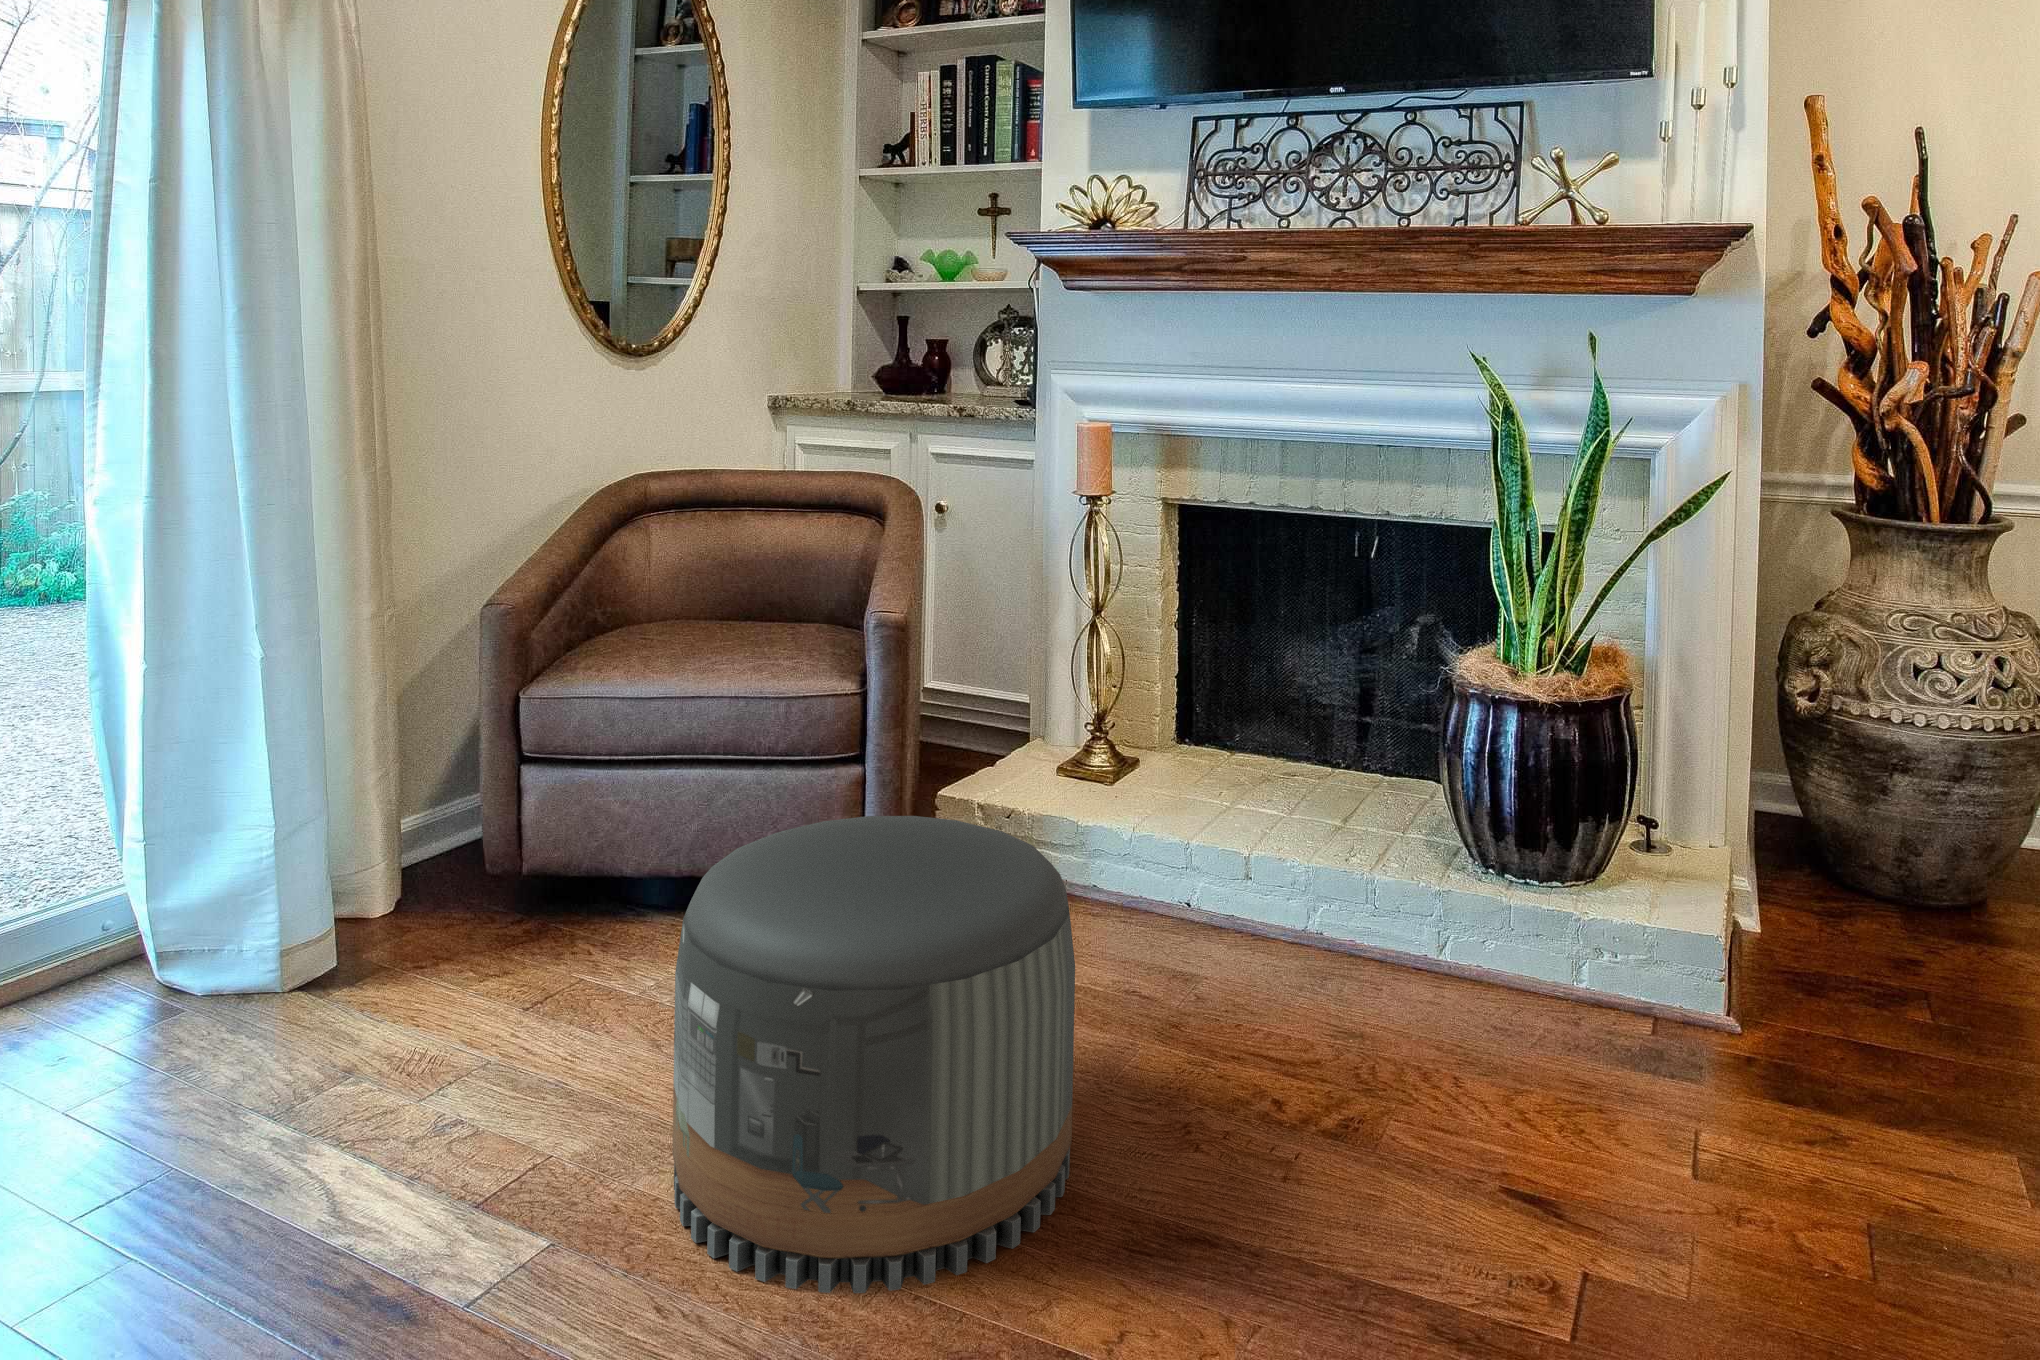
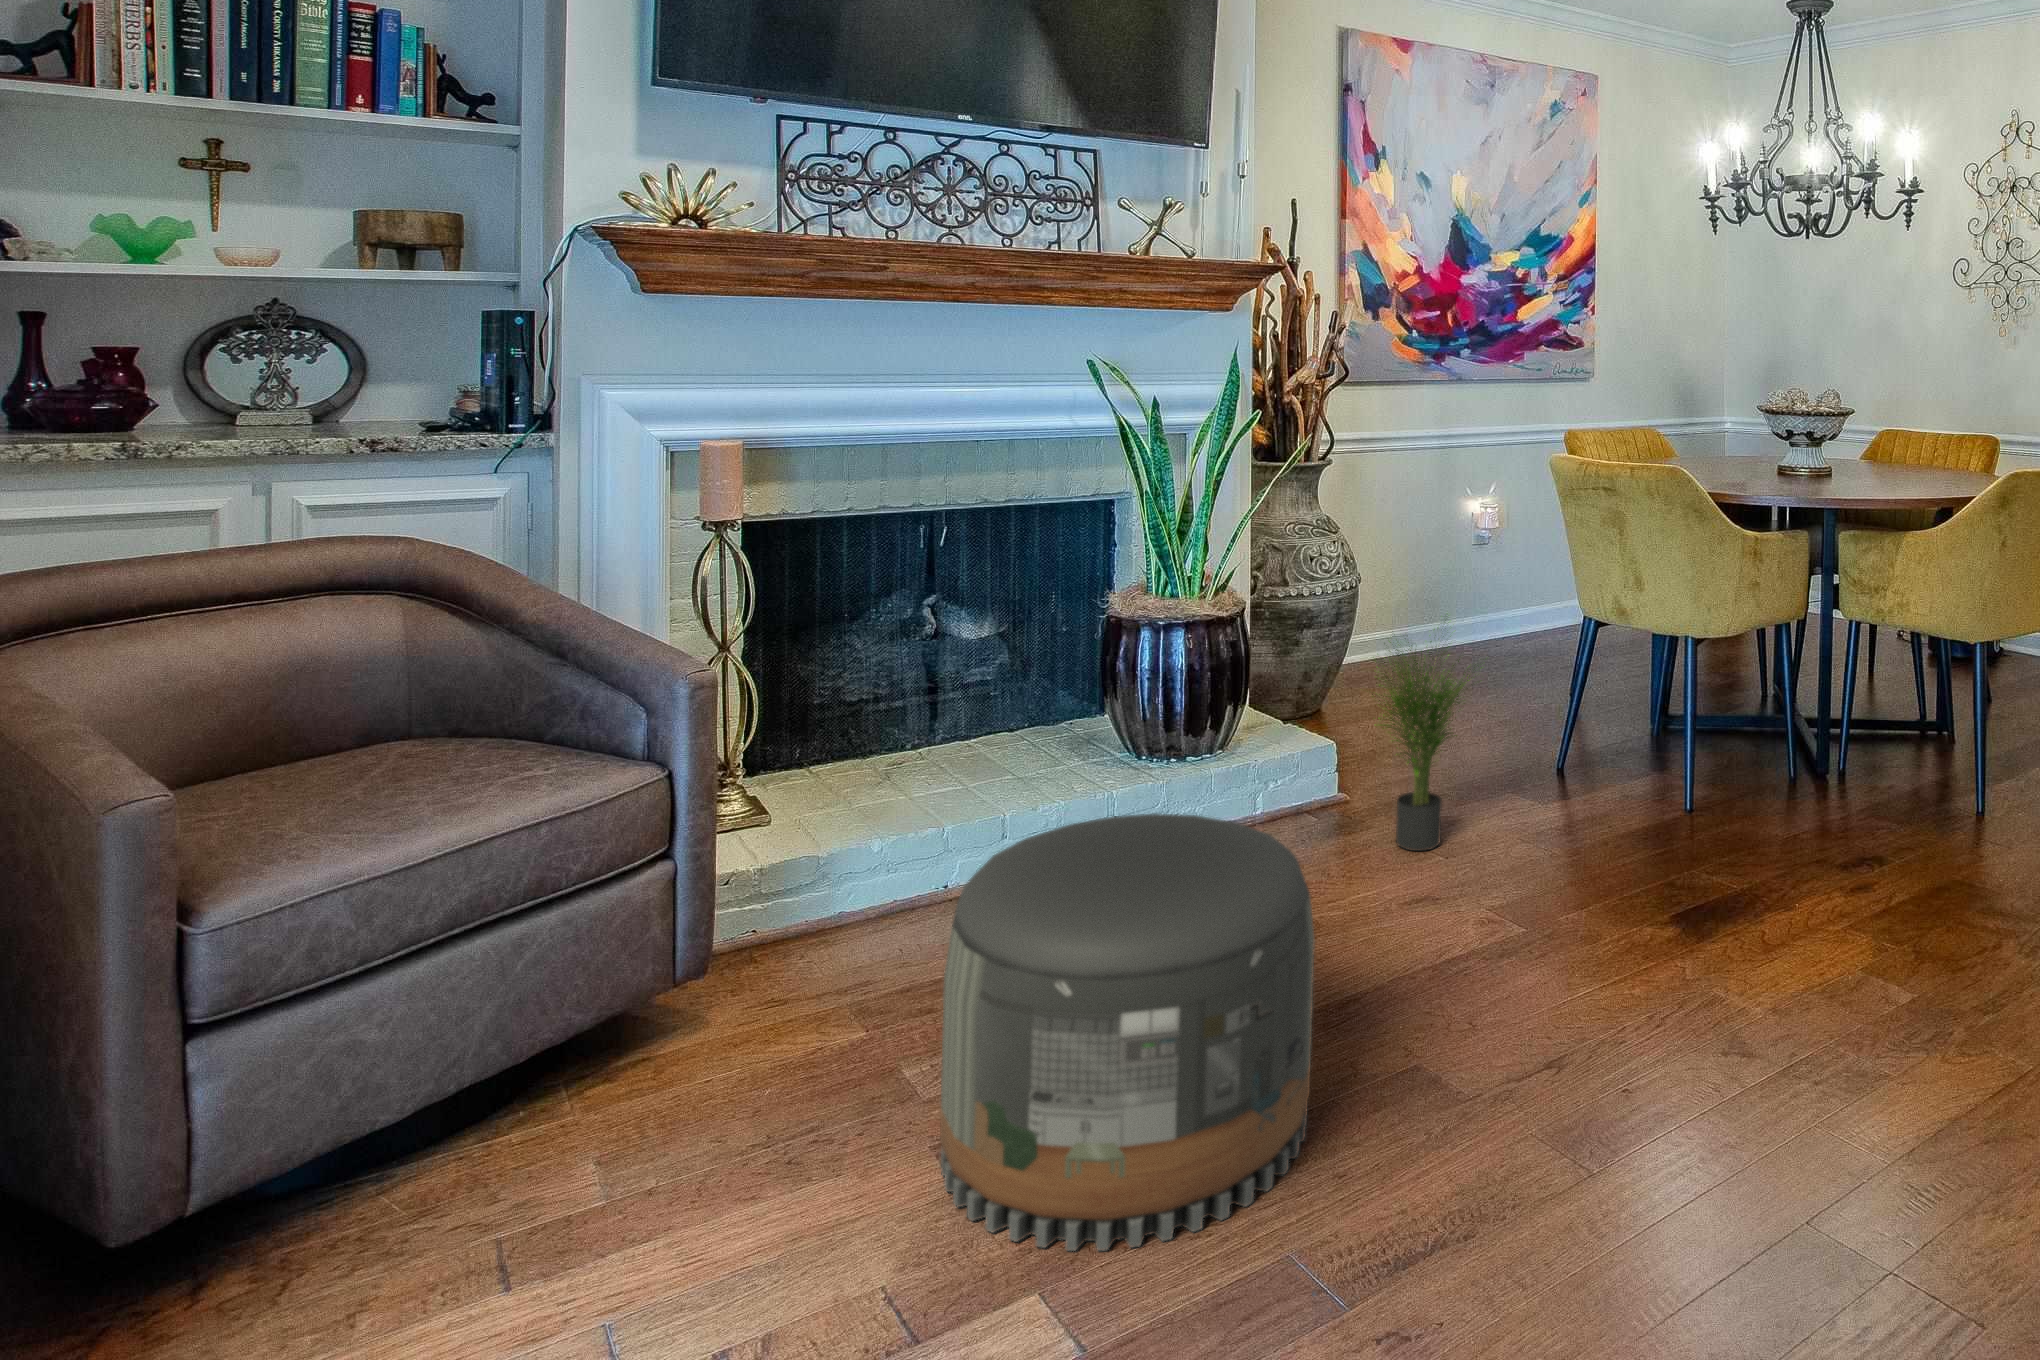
potted plant: none [1563,755,1850,1140] -> present [1372,627,1478,851]

